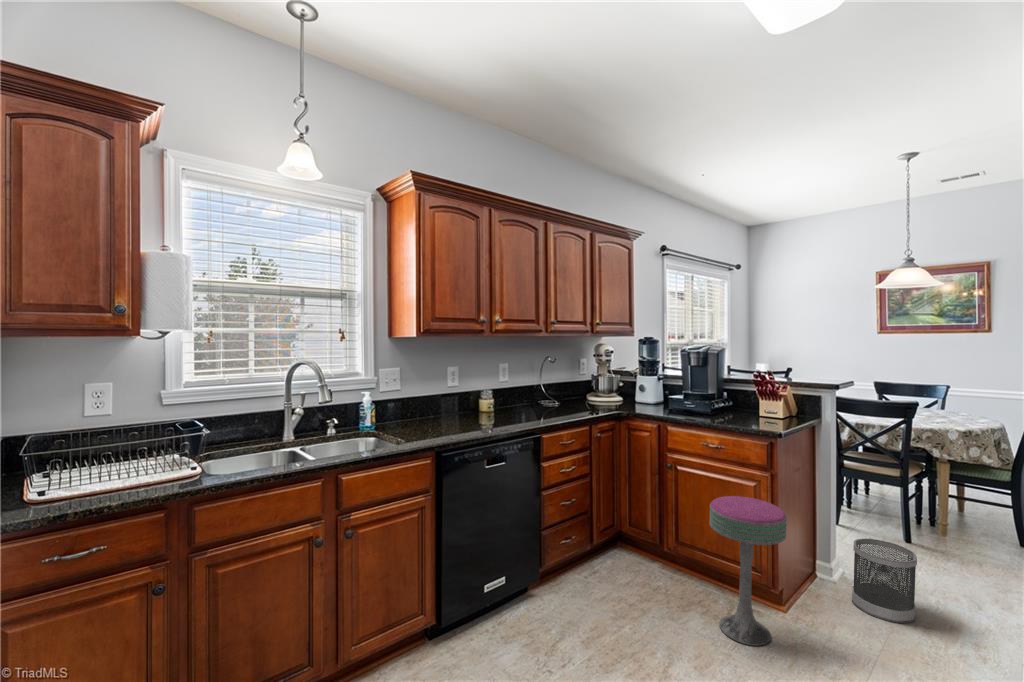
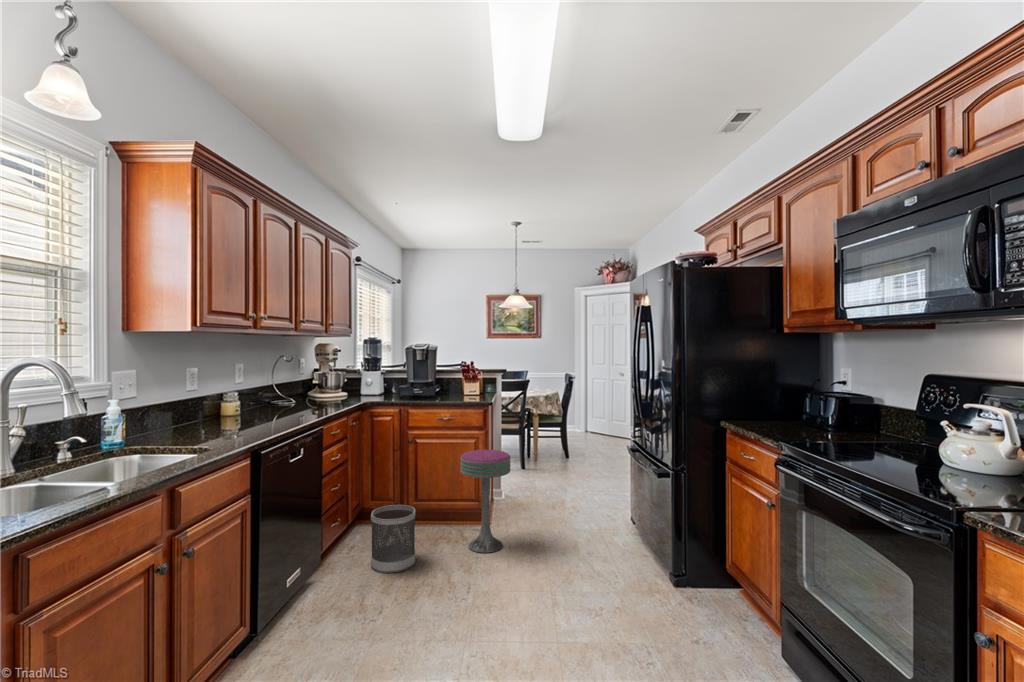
wastebasket: present [852,538,917,623] -> present [371,505,415,573]

